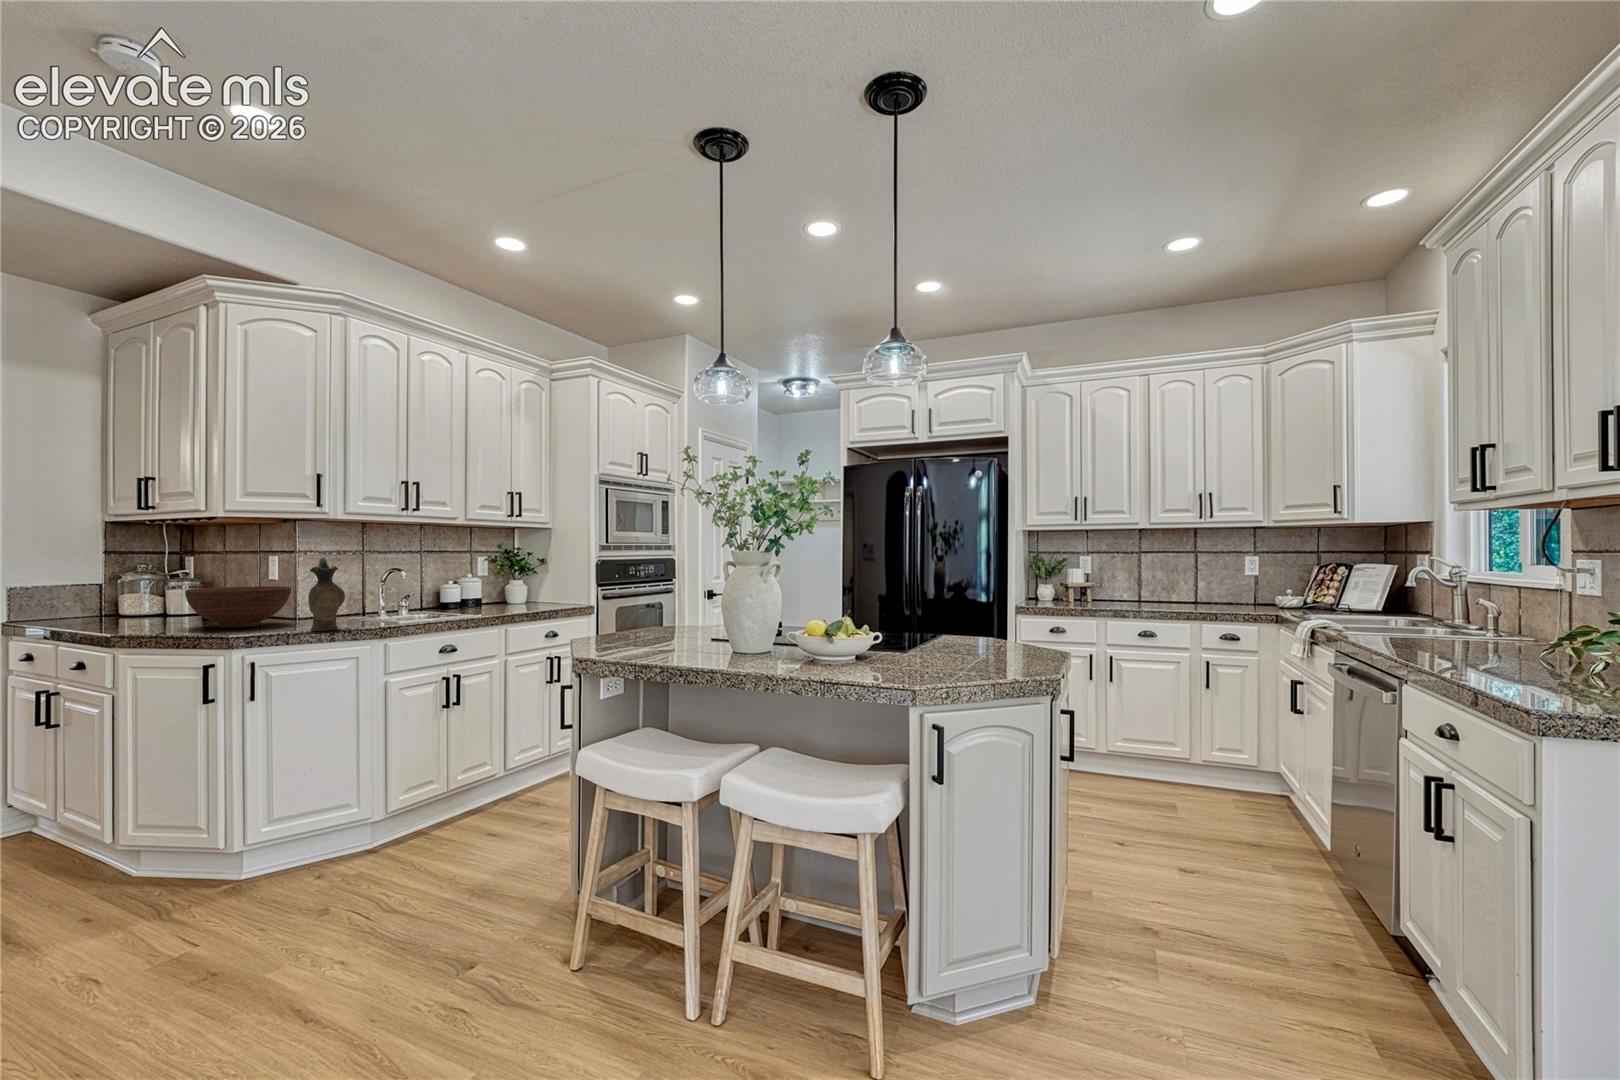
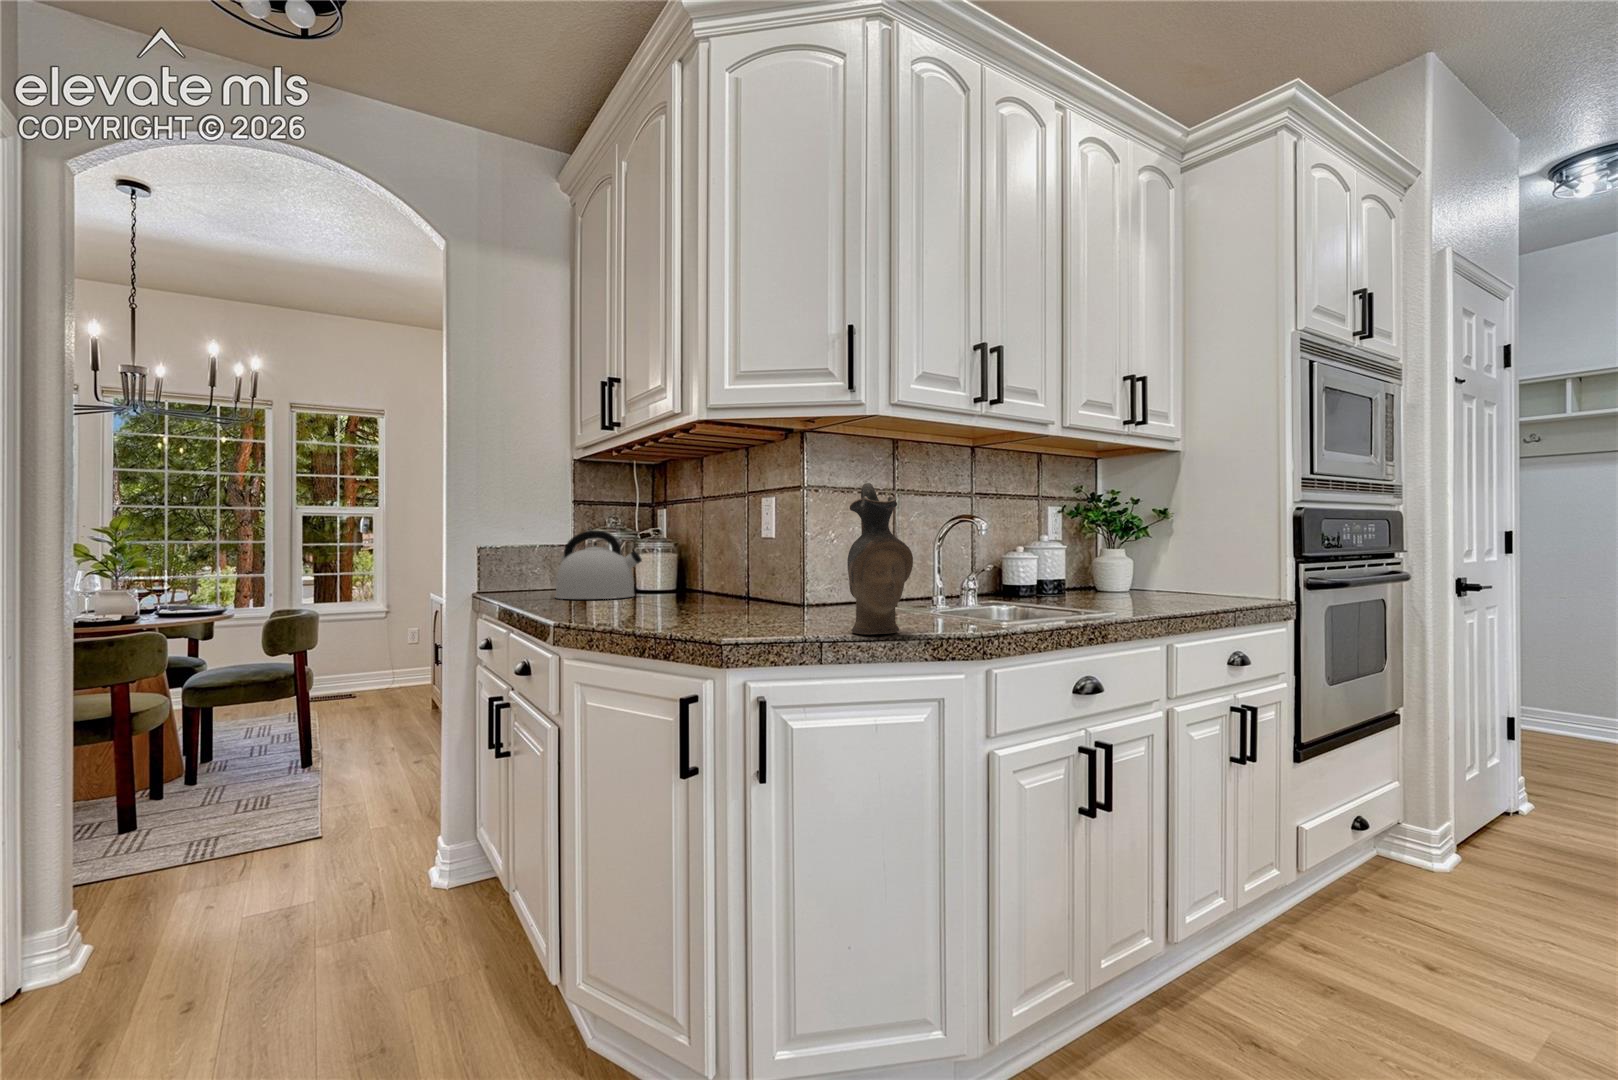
kettle: none [96,577,173,623] -> present [555,531,642,599]
fruit bowl: present [185,586,291,628] -> none [654,545,806,618]

